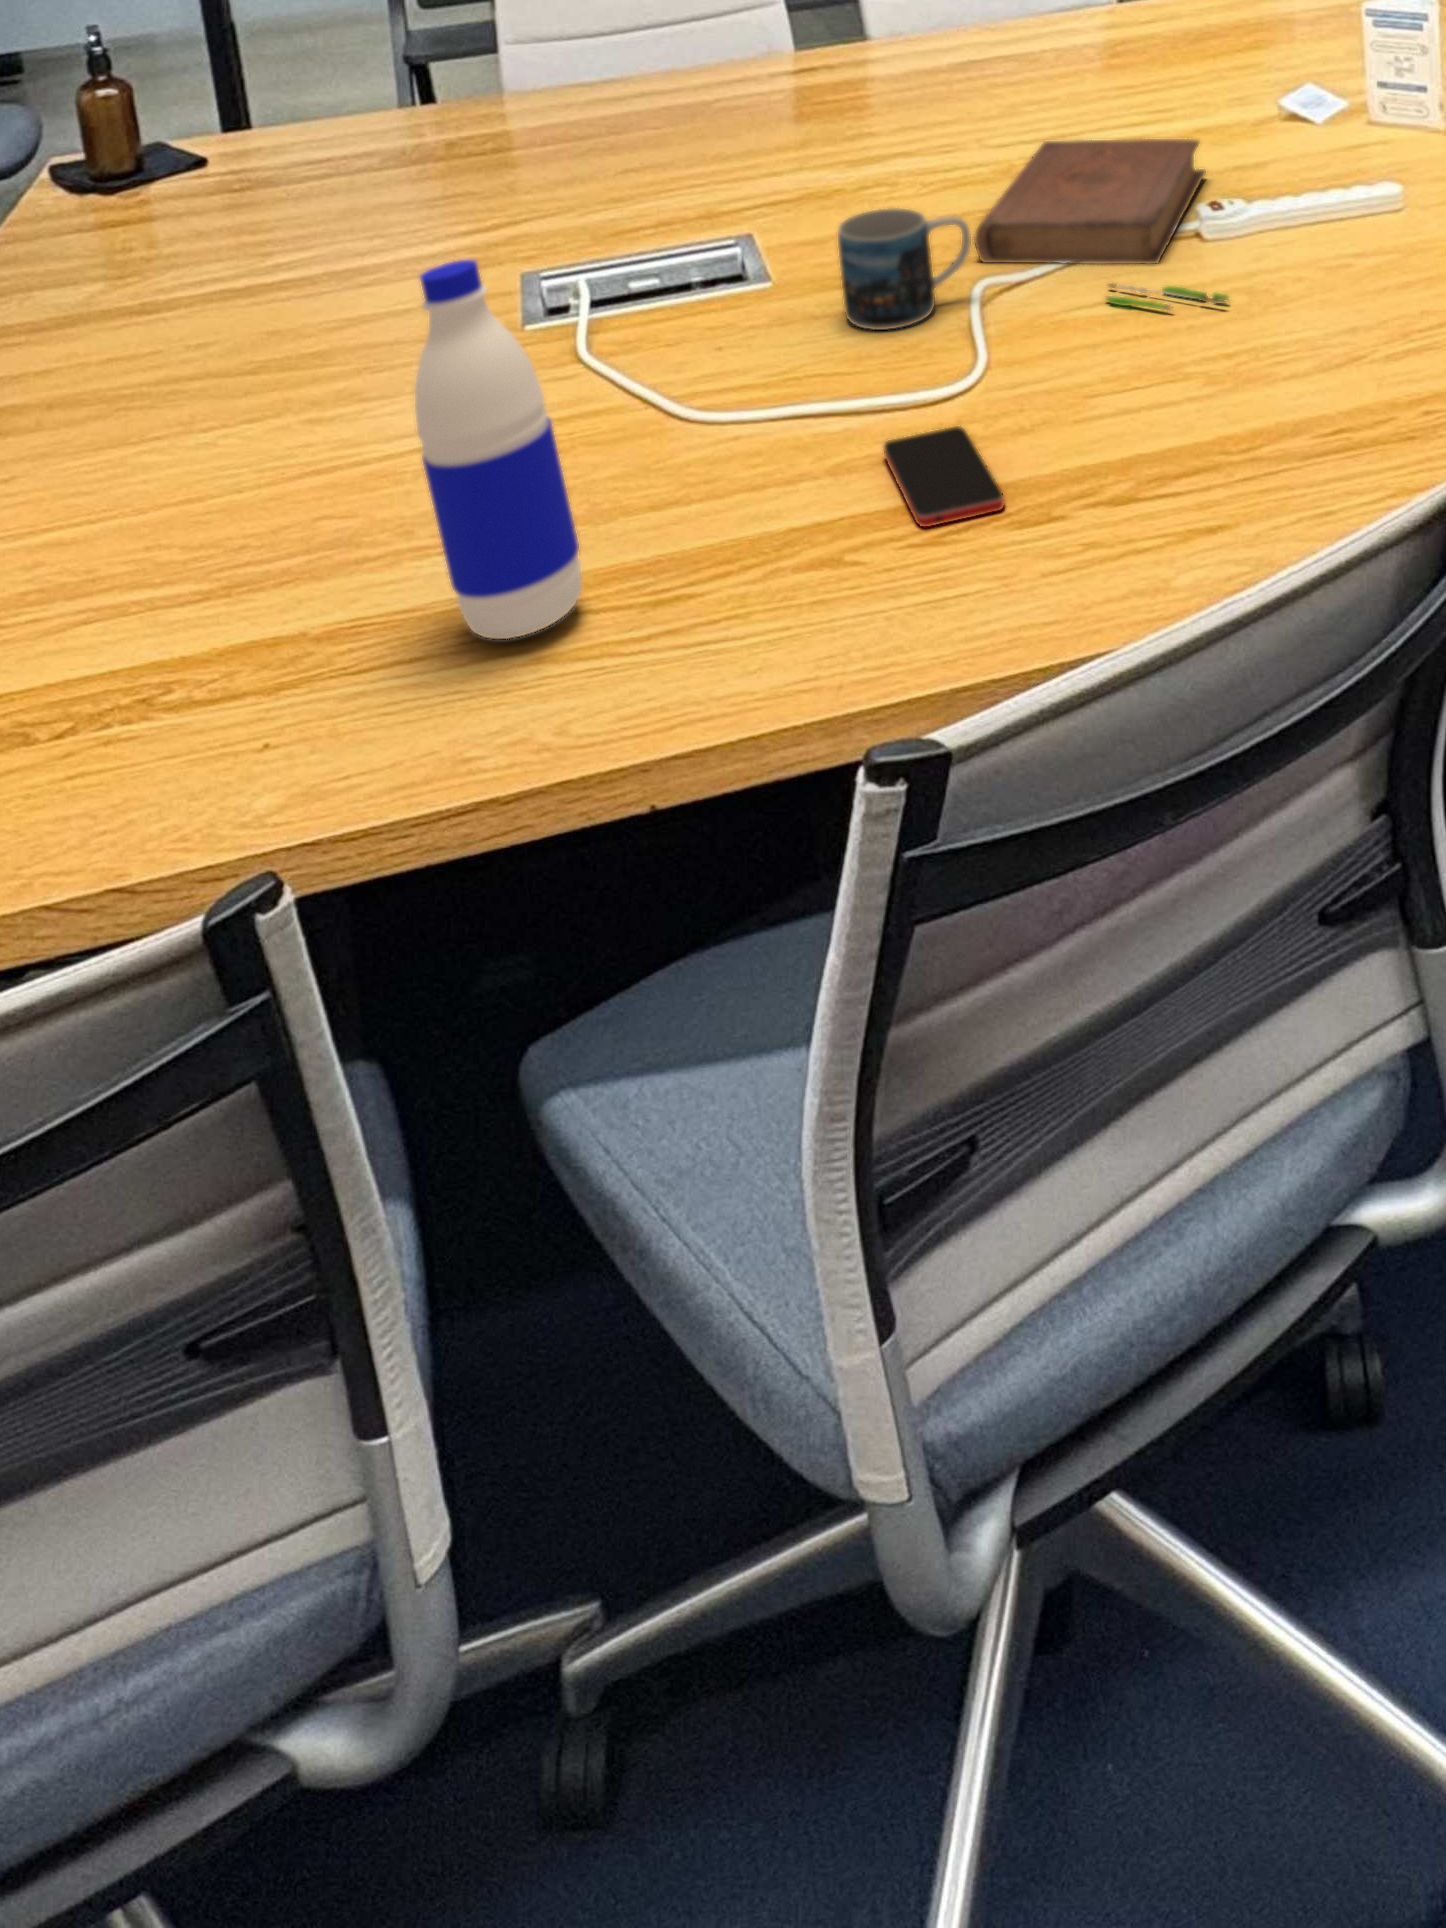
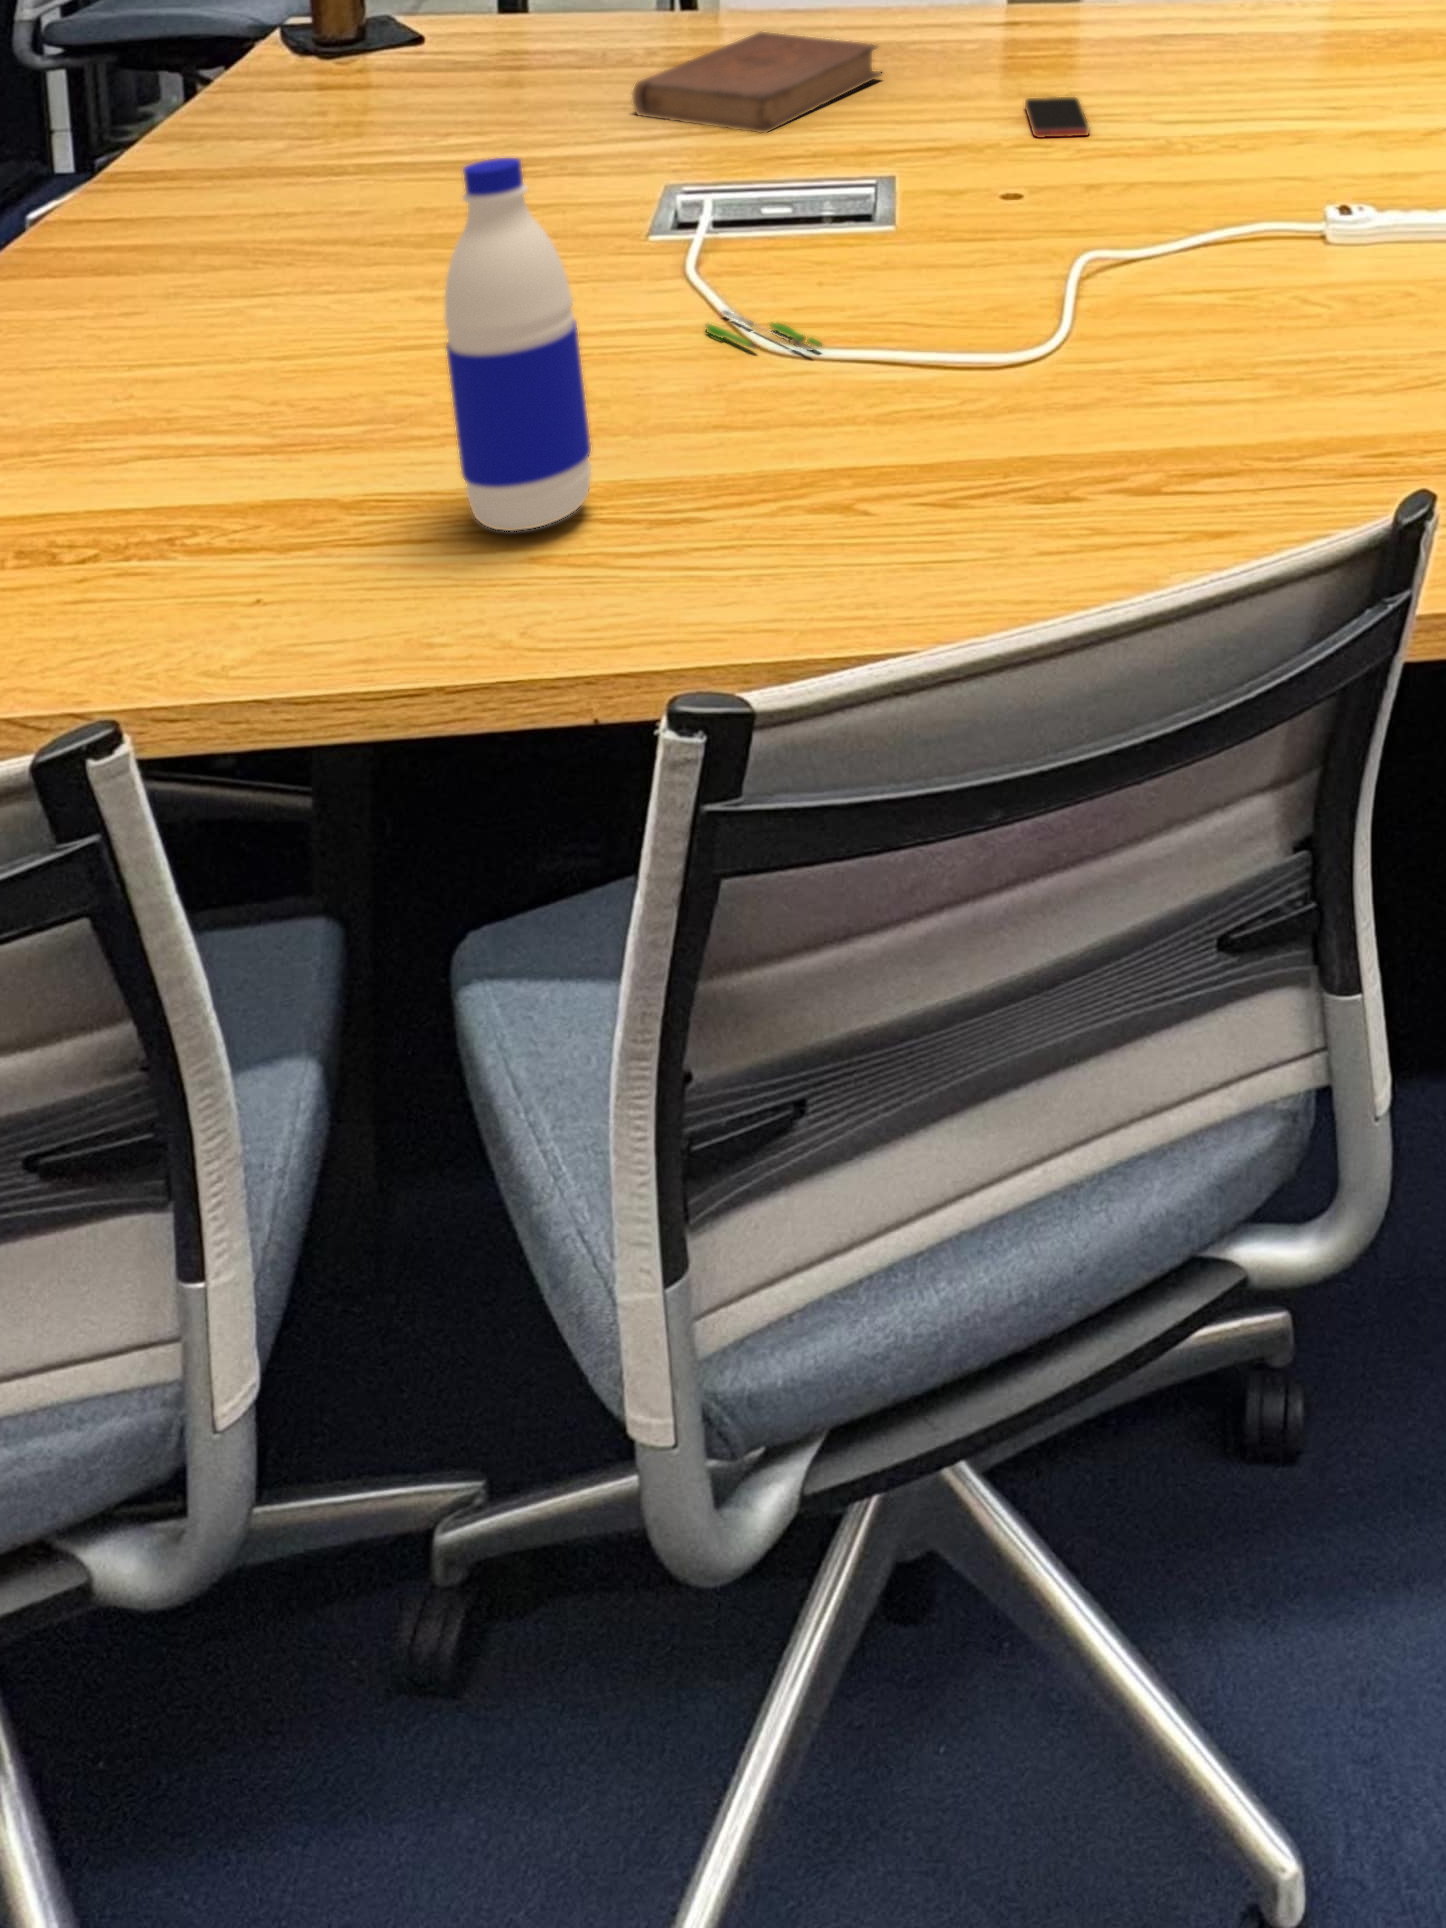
book: present [974,139,1205,264] -> present [632,32,882,133]
mug: present [838,208,971,330] -> none [943,169,1078,289]
pen: present [1106,284,1228,310] -> present [706,311,822,350]
smartphone: present [884,426,1004,527] -> present [1025,97,1089,138]

